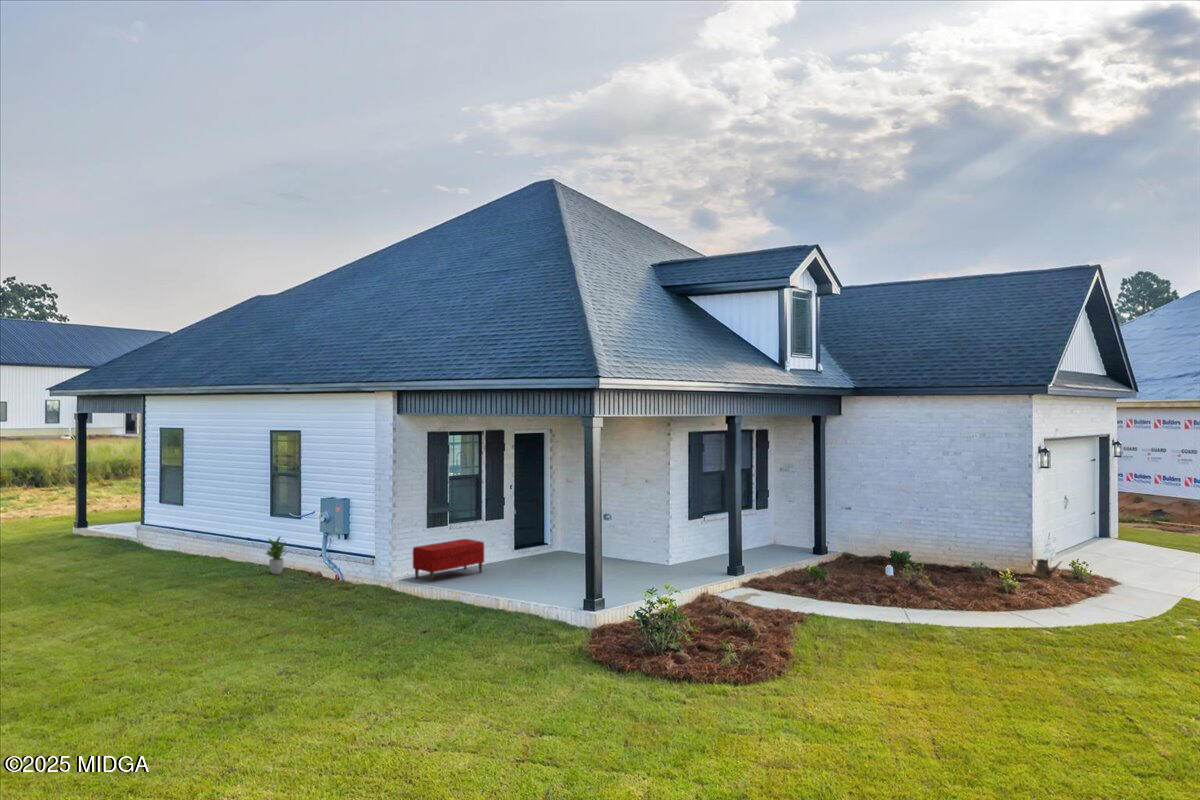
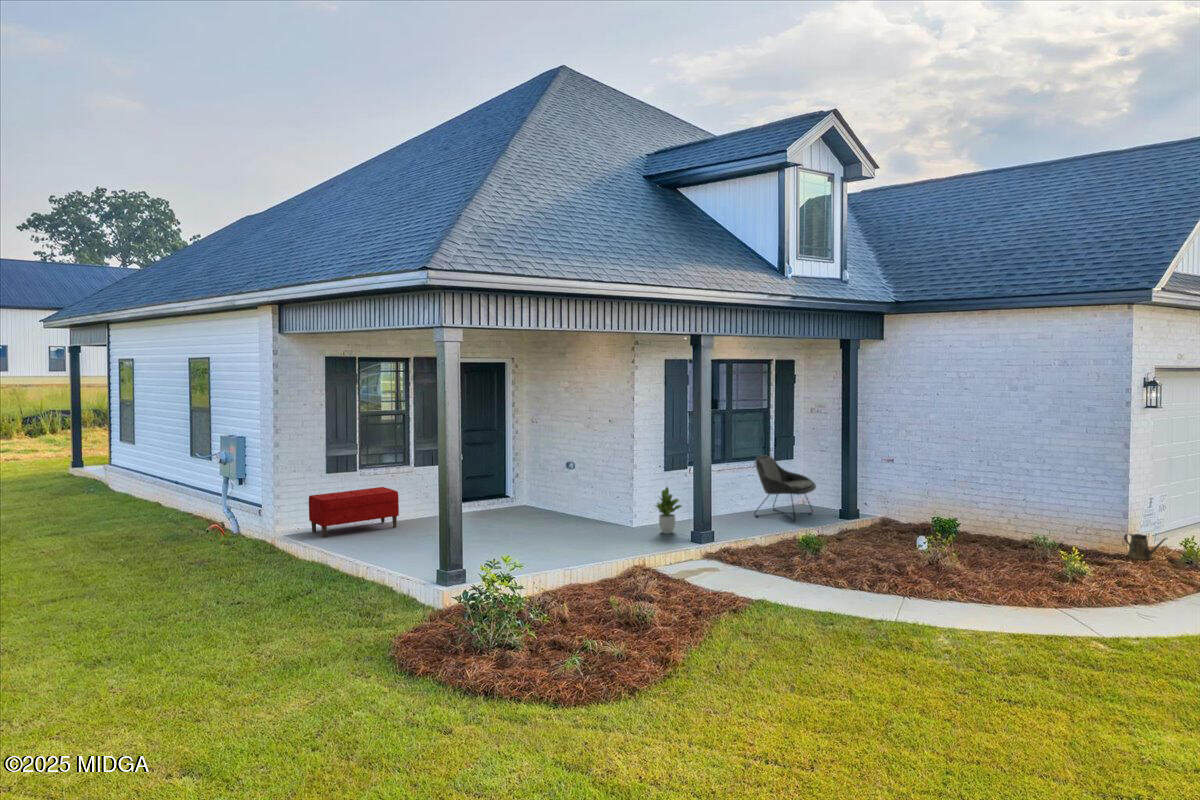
lounge chair: none [753,507,799,559] -> present [754,455,816,522]
potted plant: present [266,537,286,574] -> present [656,487,681,534]

